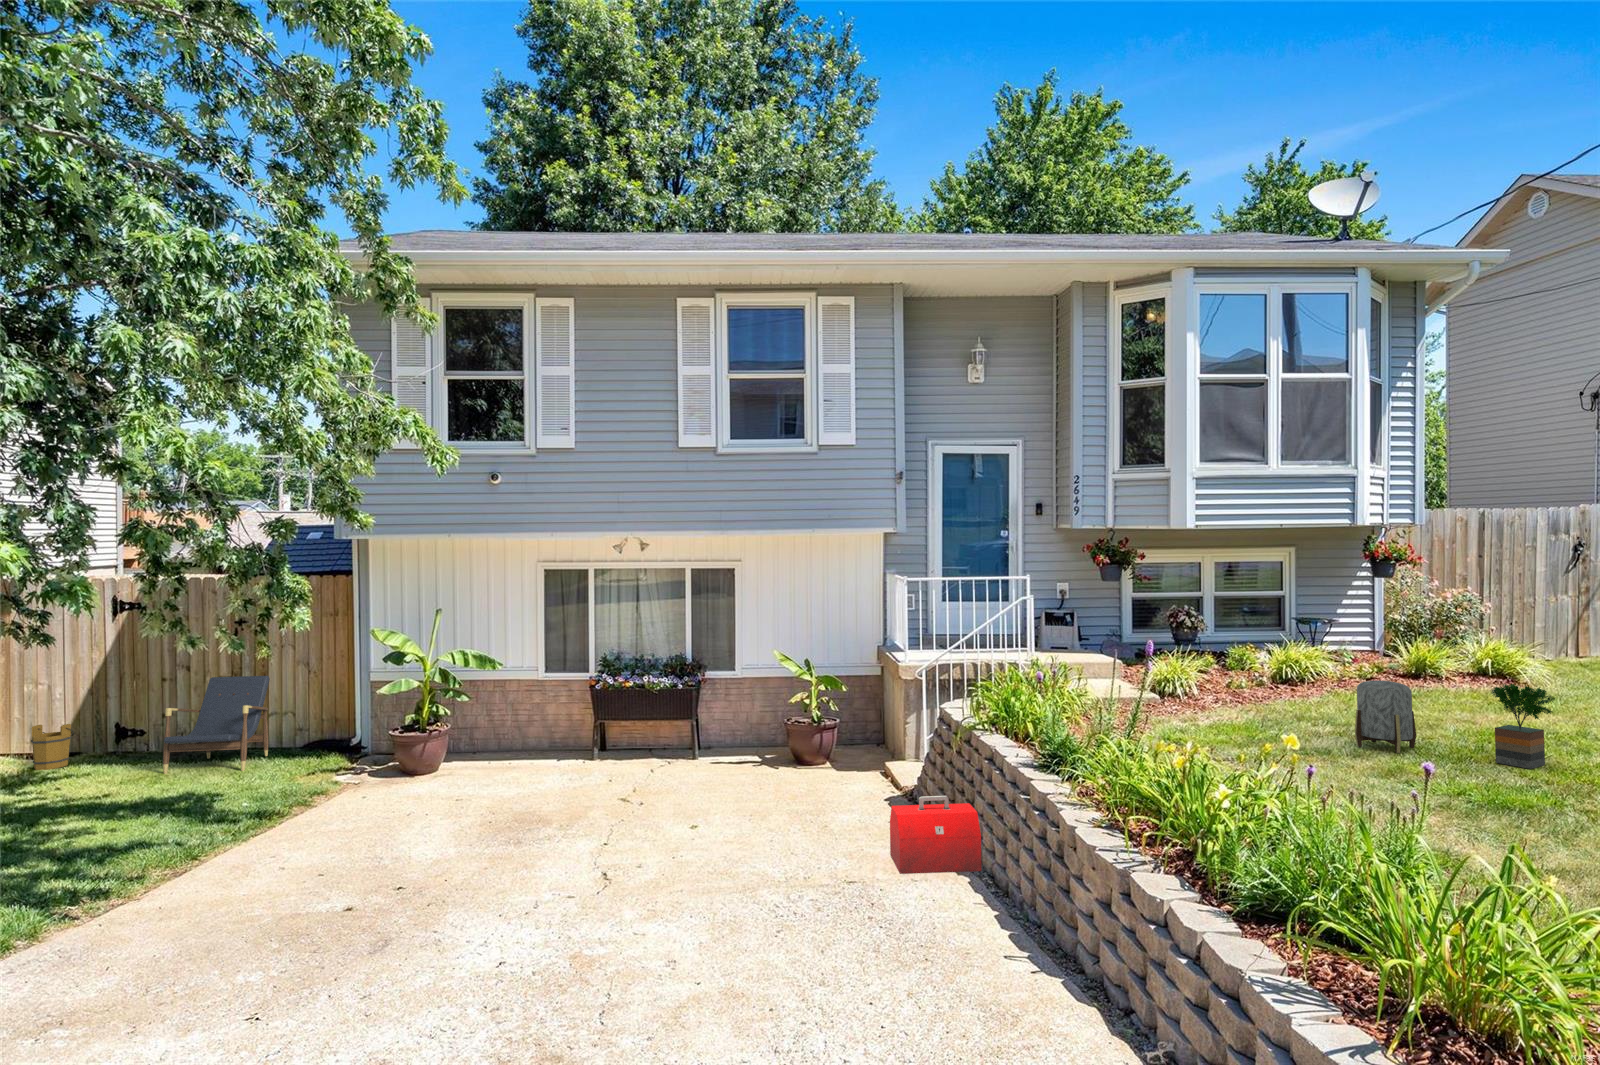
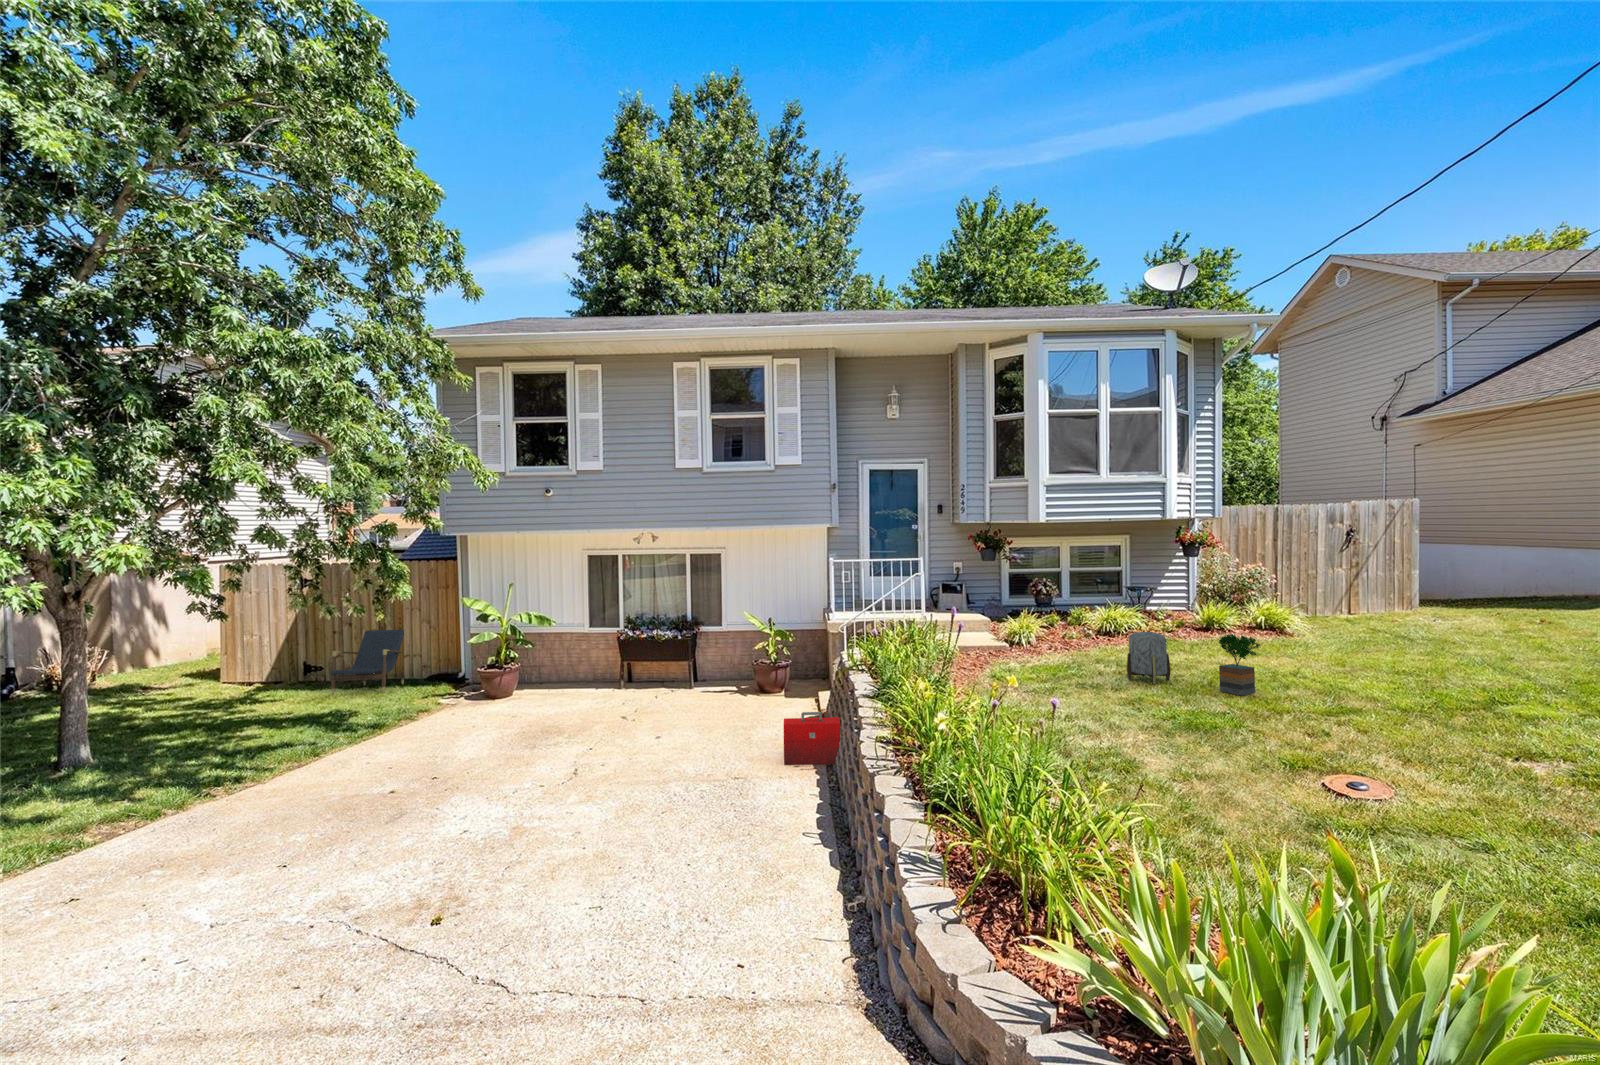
bucket: present [31,724,74,770] -> none [249,662,278,692]

